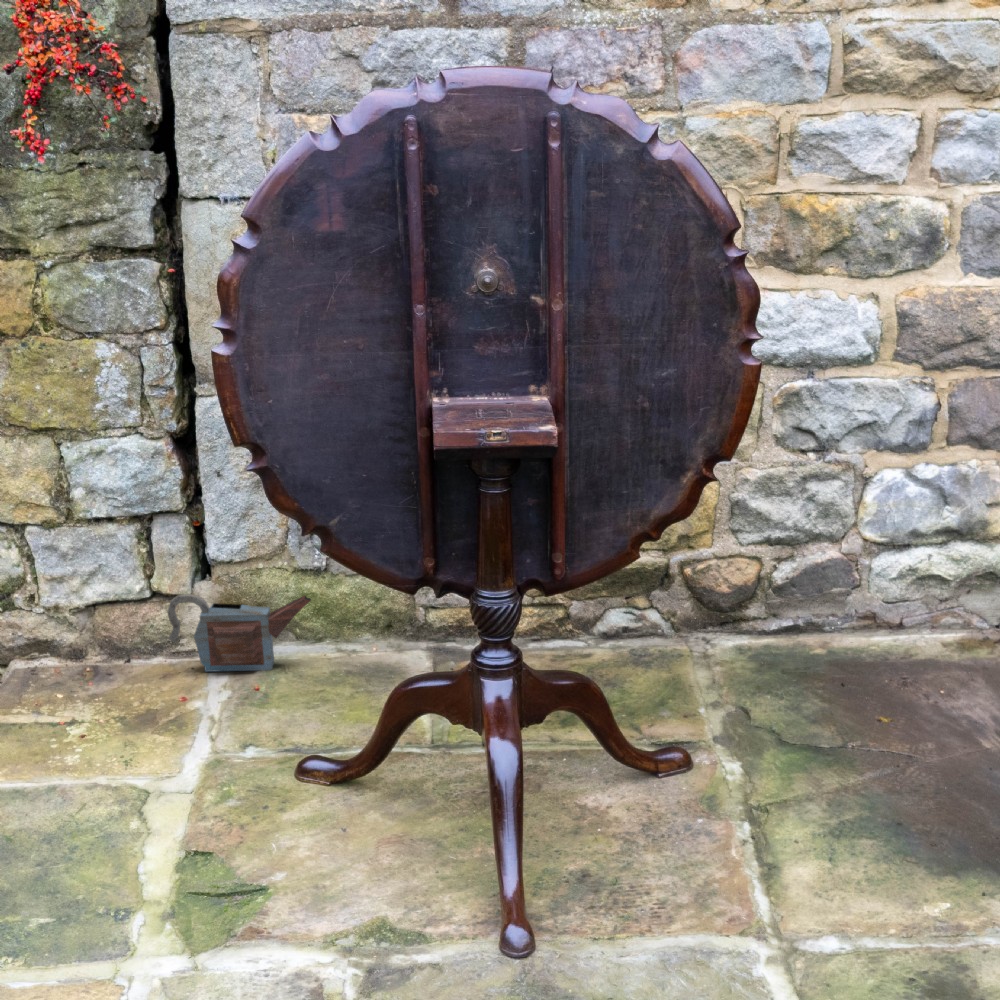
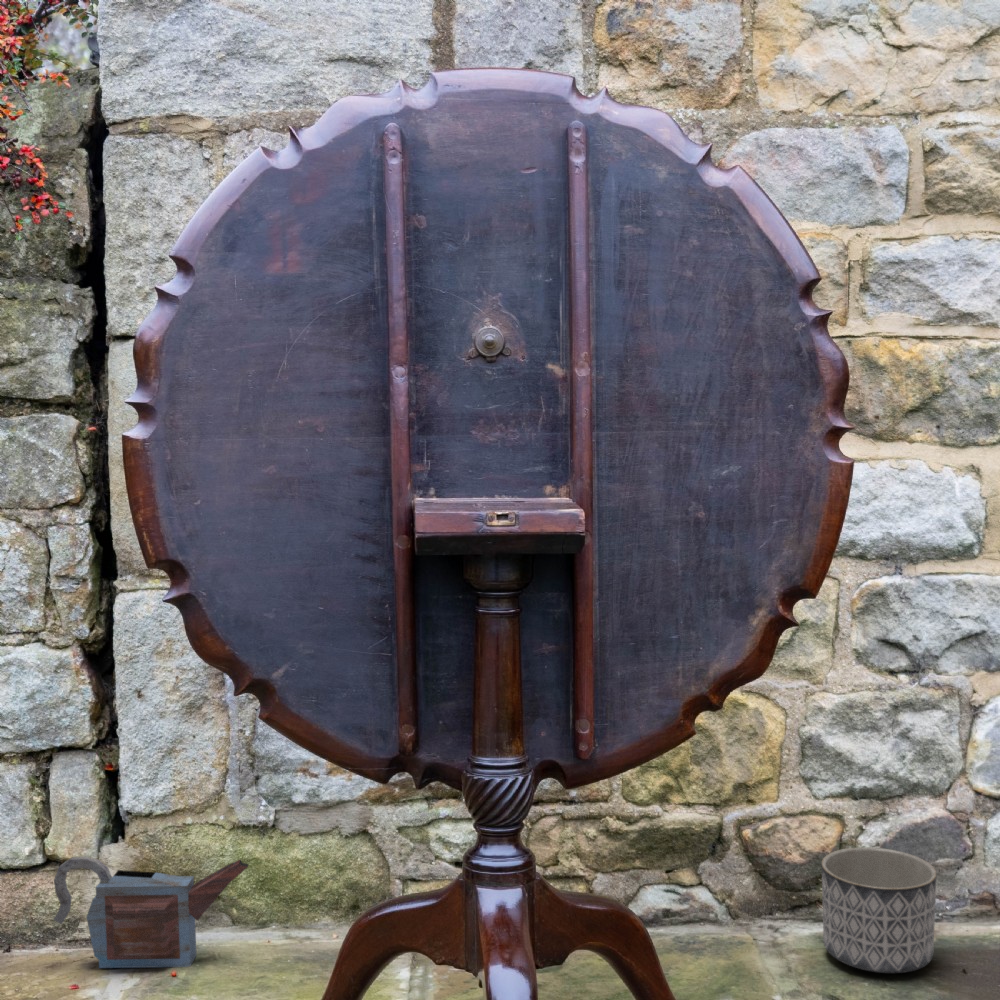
planter: none [738,582,820,672] -> present [822,847,936,973]

